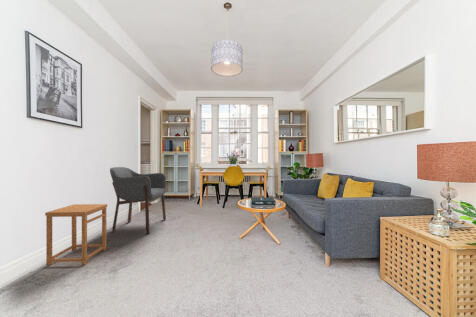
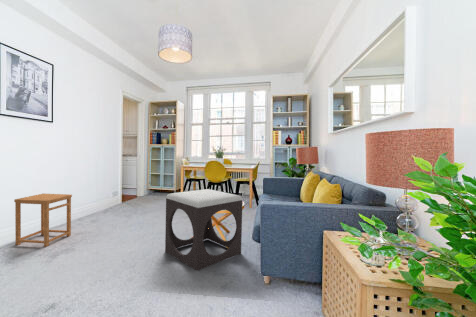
armchair: present [110,167,166,234] -> none [83,160,140,225]
footstool: none [222,192,302,282] -> present [165,189,242,271]

